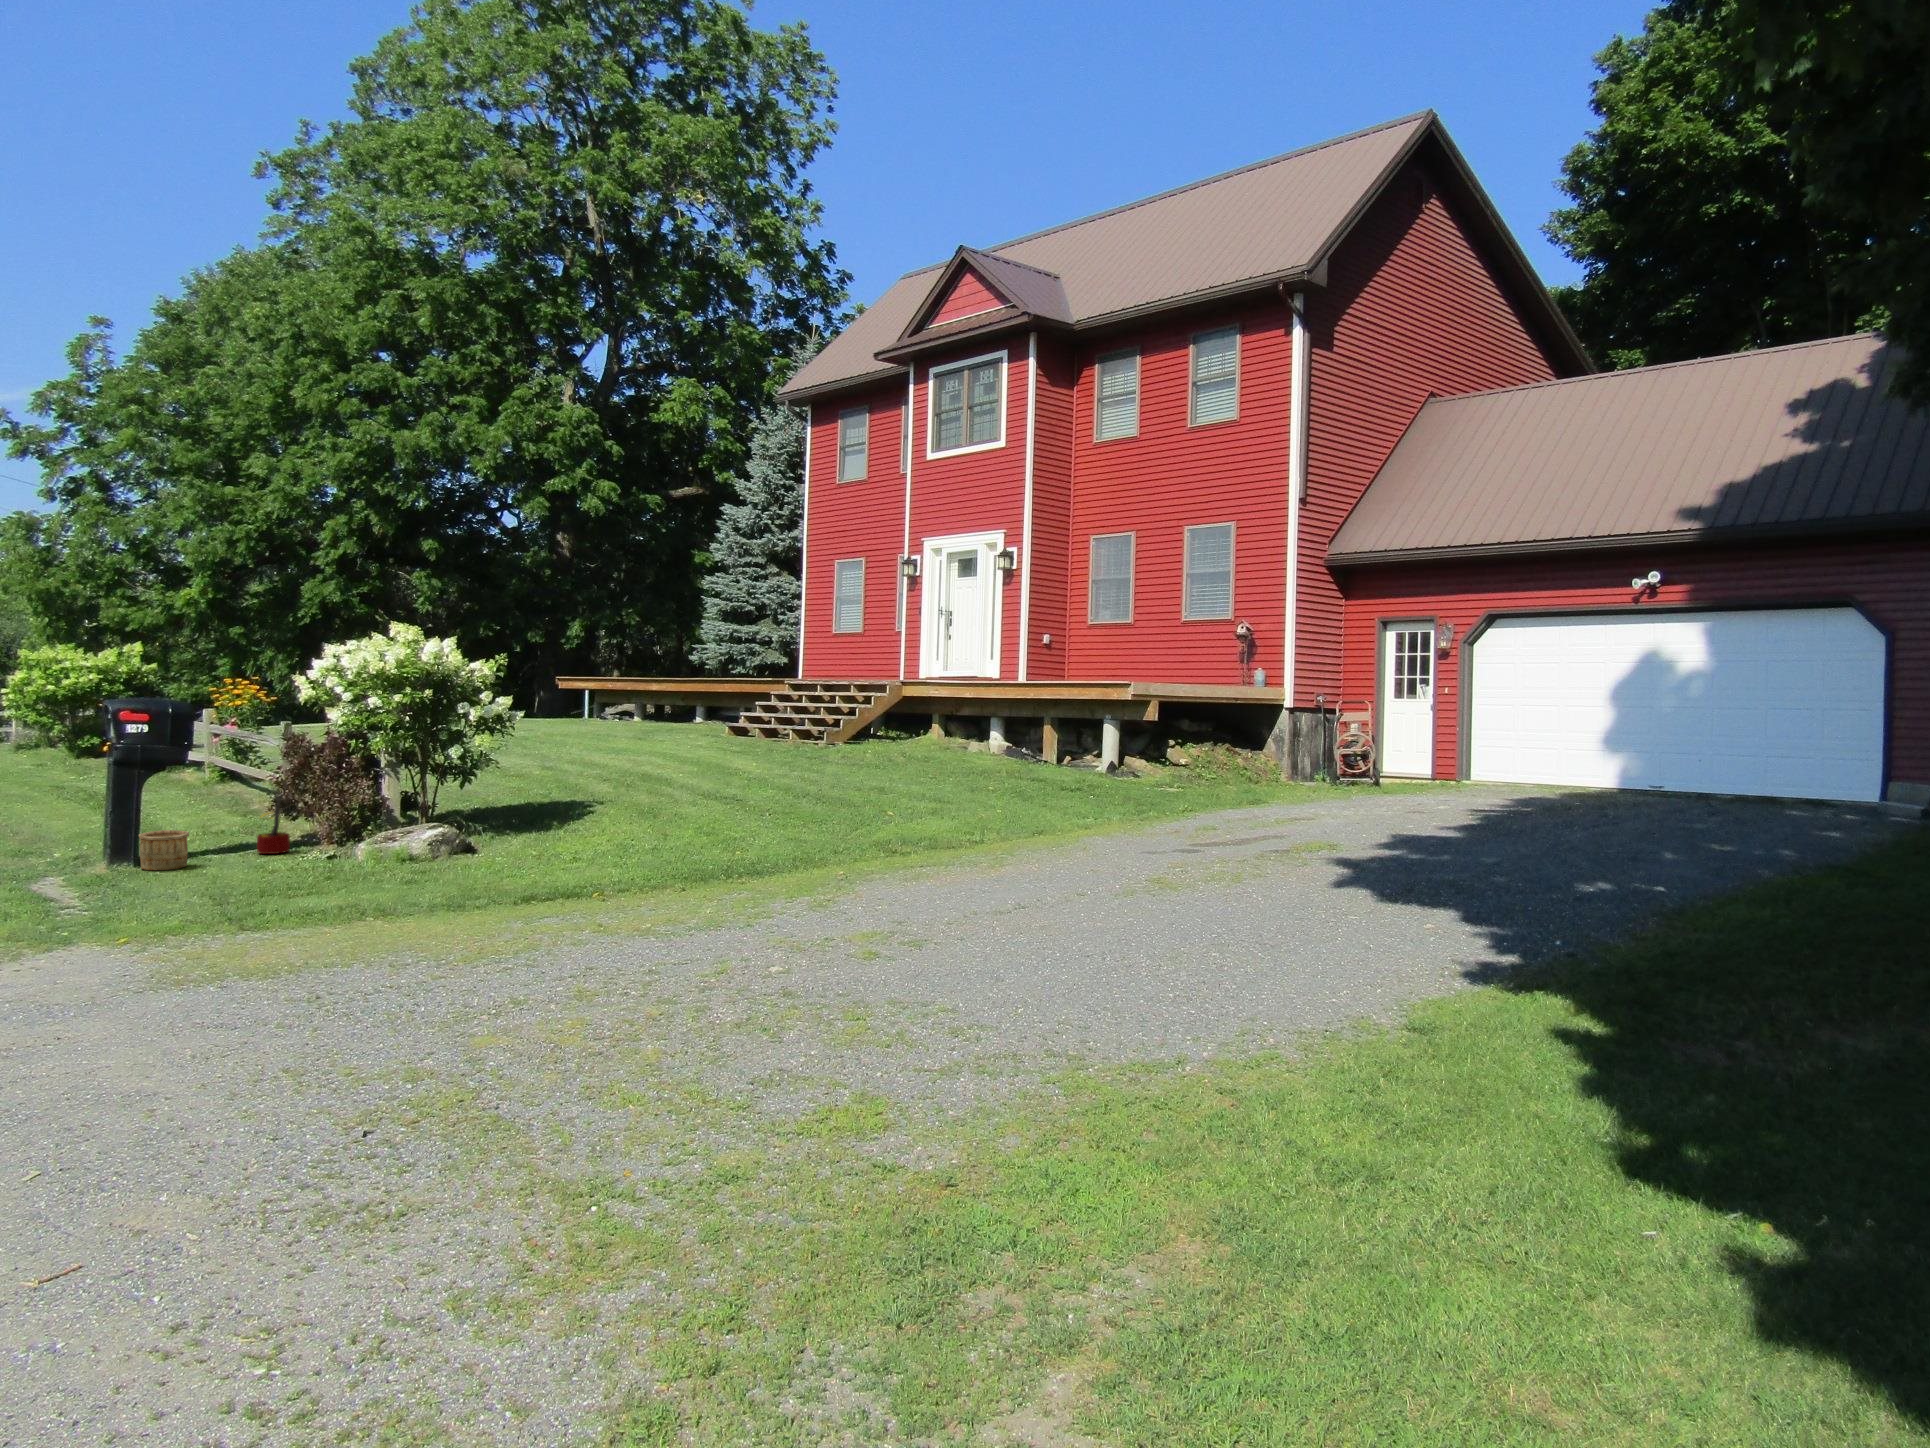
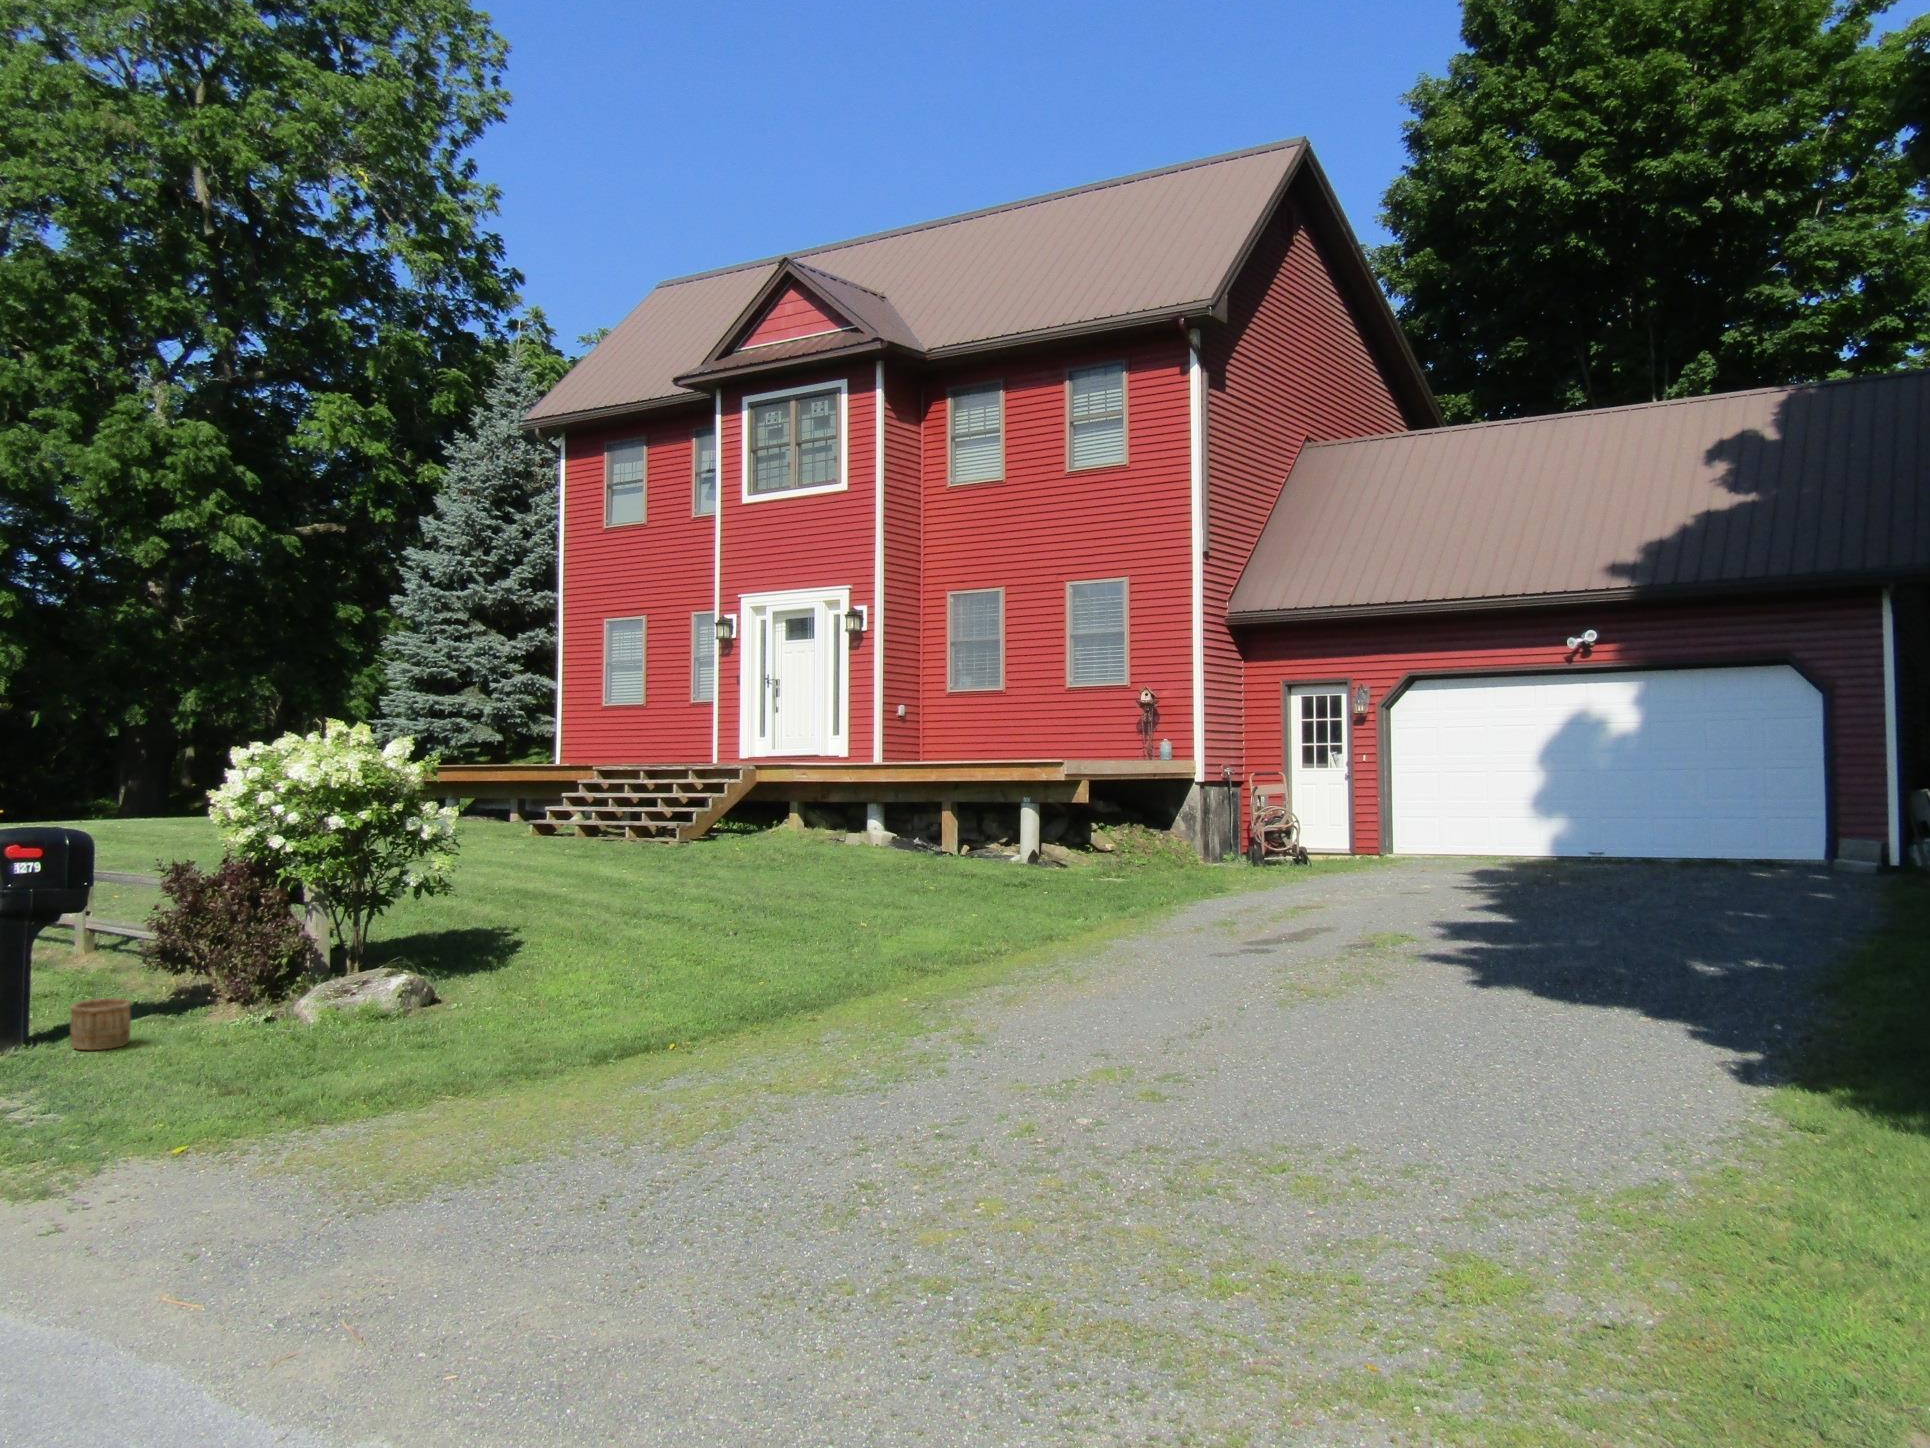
decorative plant: present [257,788,291,854] -> none [184,925,226,1020]

